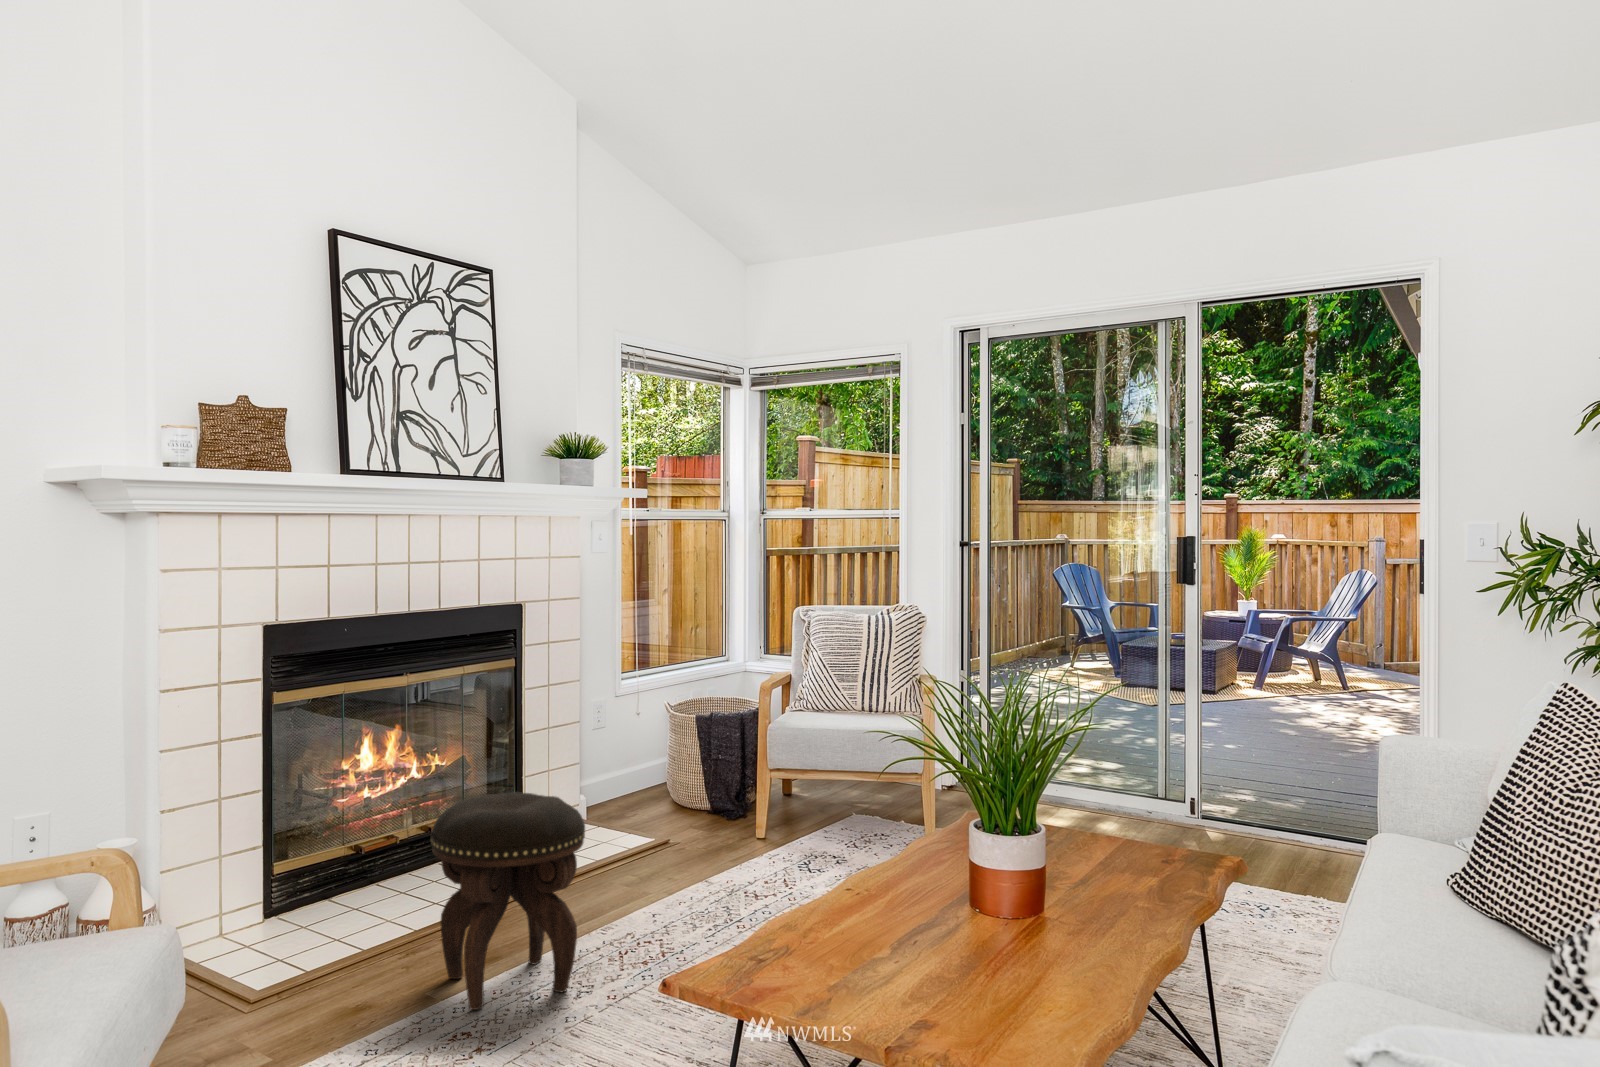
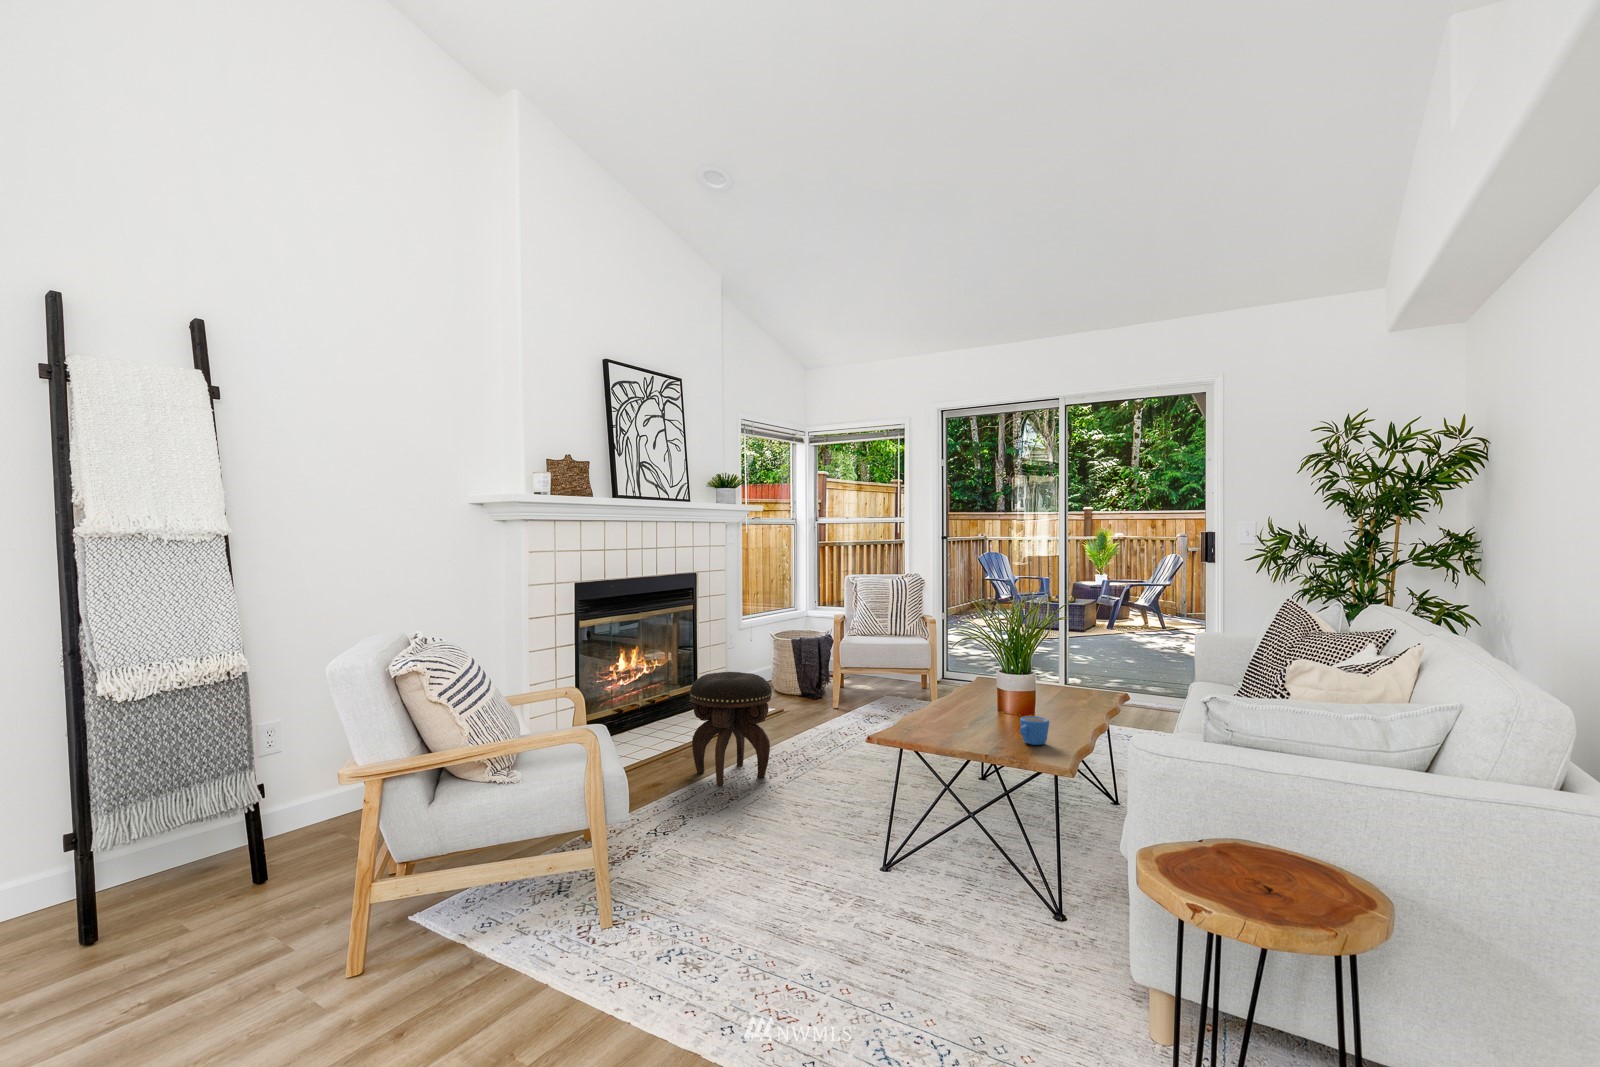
mug: none [970,934,1036,1000] -> present [1020,716,1049,745]

